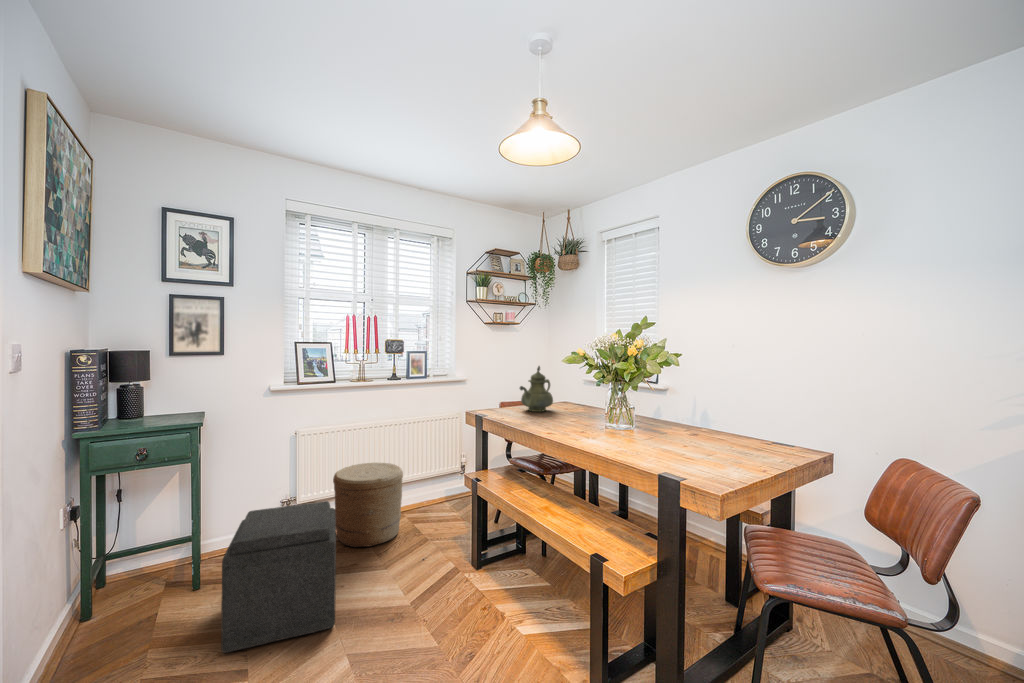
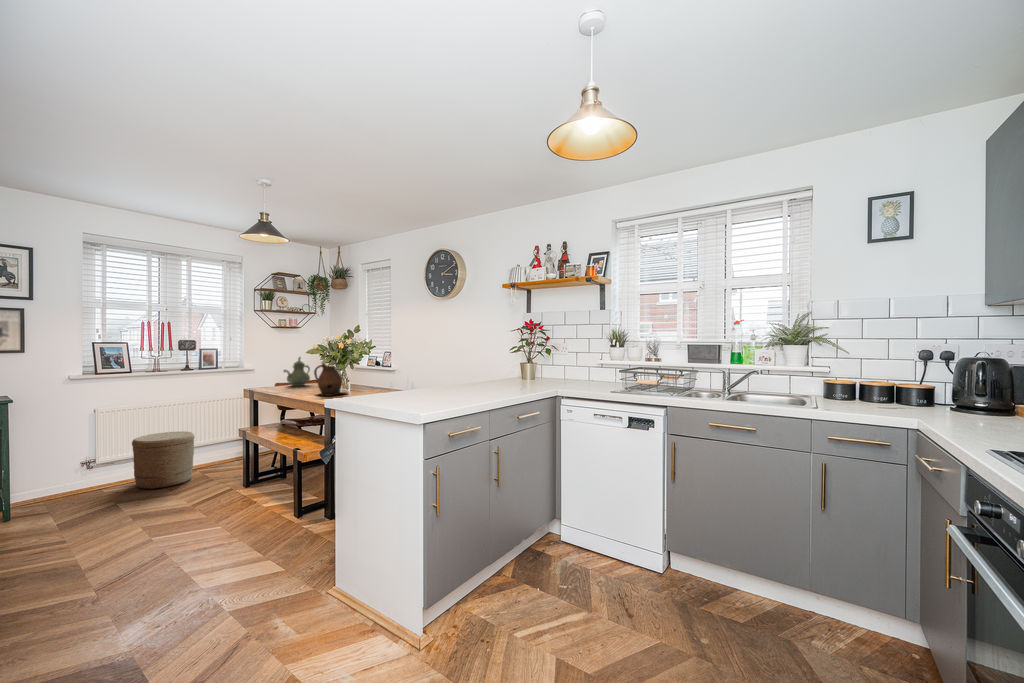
ceramic pitcher: none [591,380,650,447] -> present [314,362,346,396]
ottoman: present [221,501,336,653] -> none [49,450,138,539]

